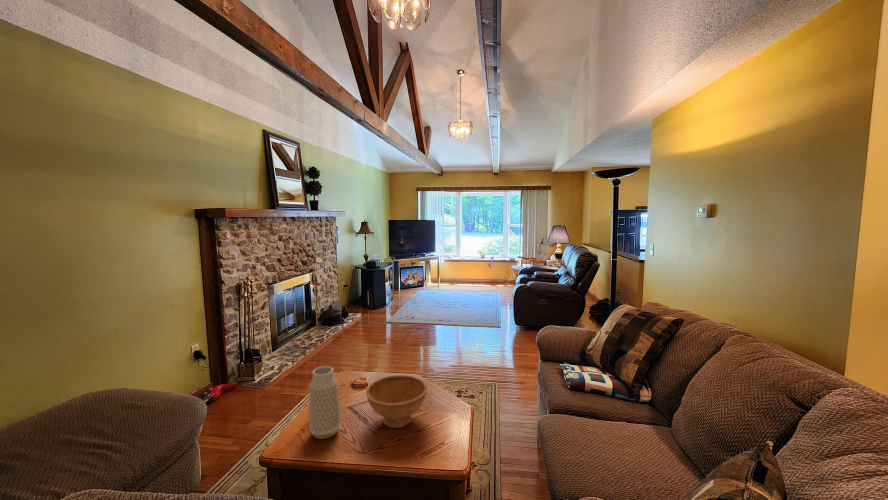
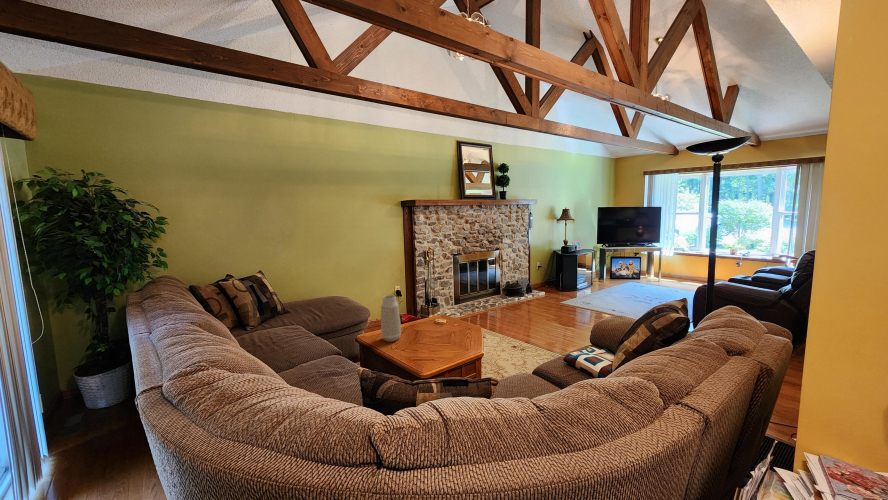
bowl: present [366,375,427,428] -> none [409,315,455,350]

